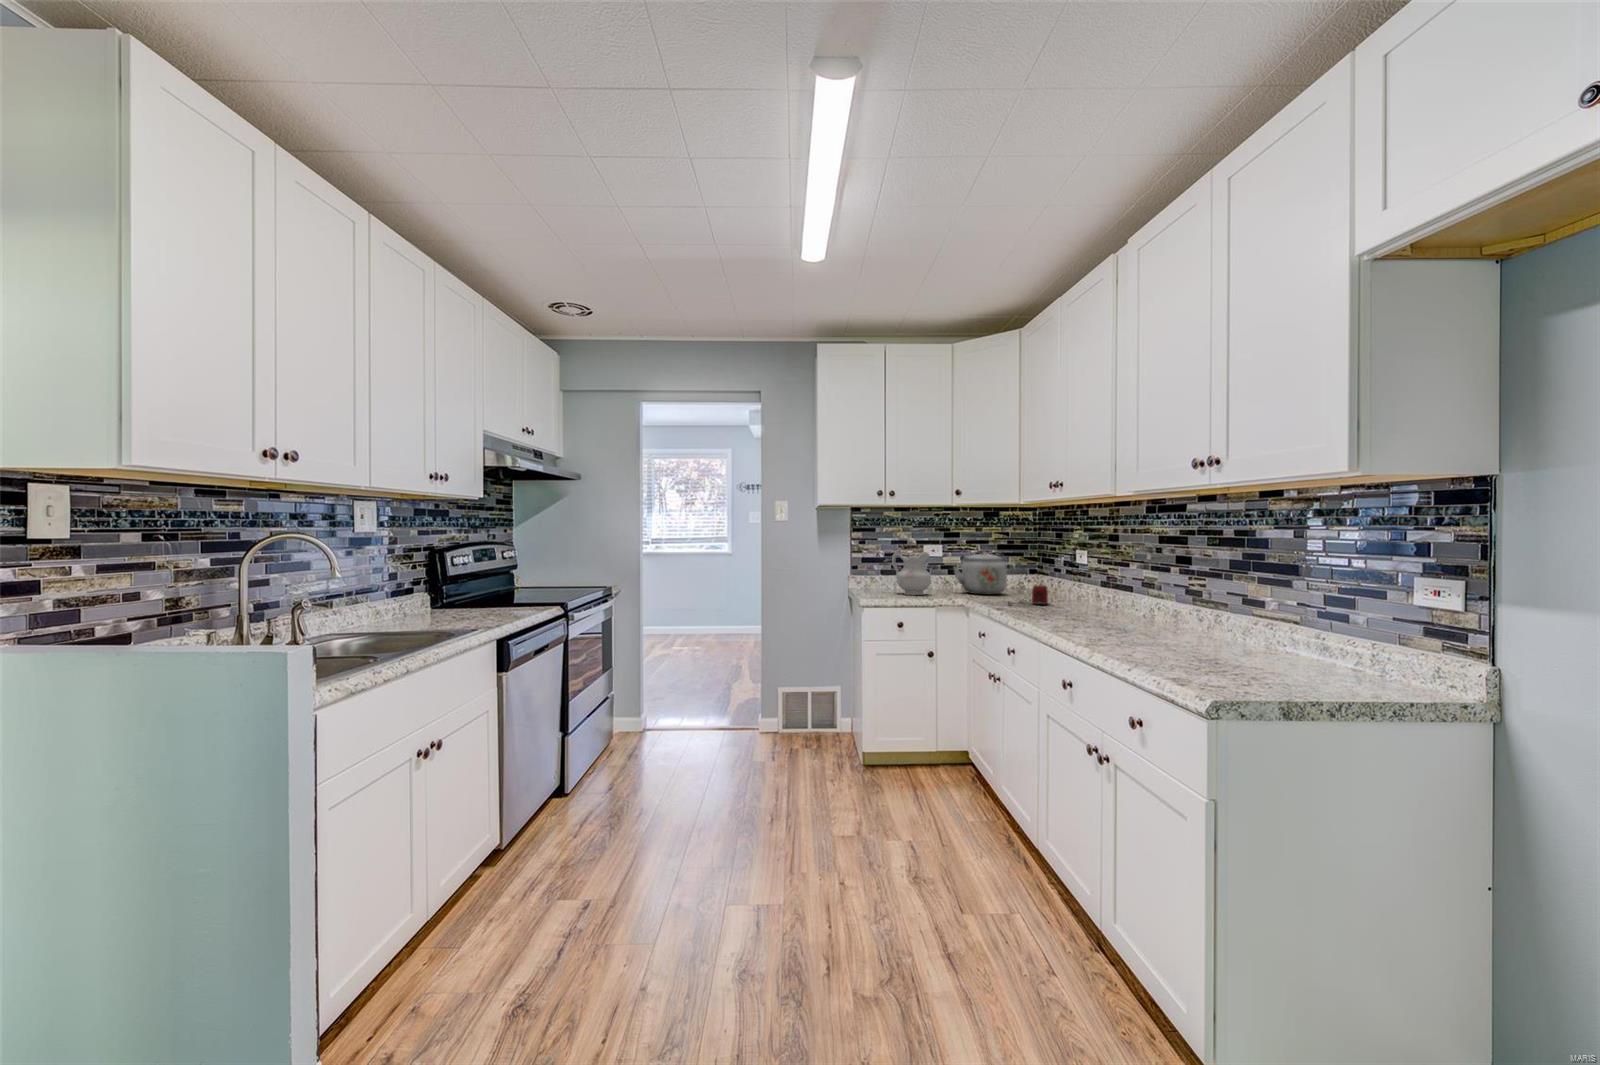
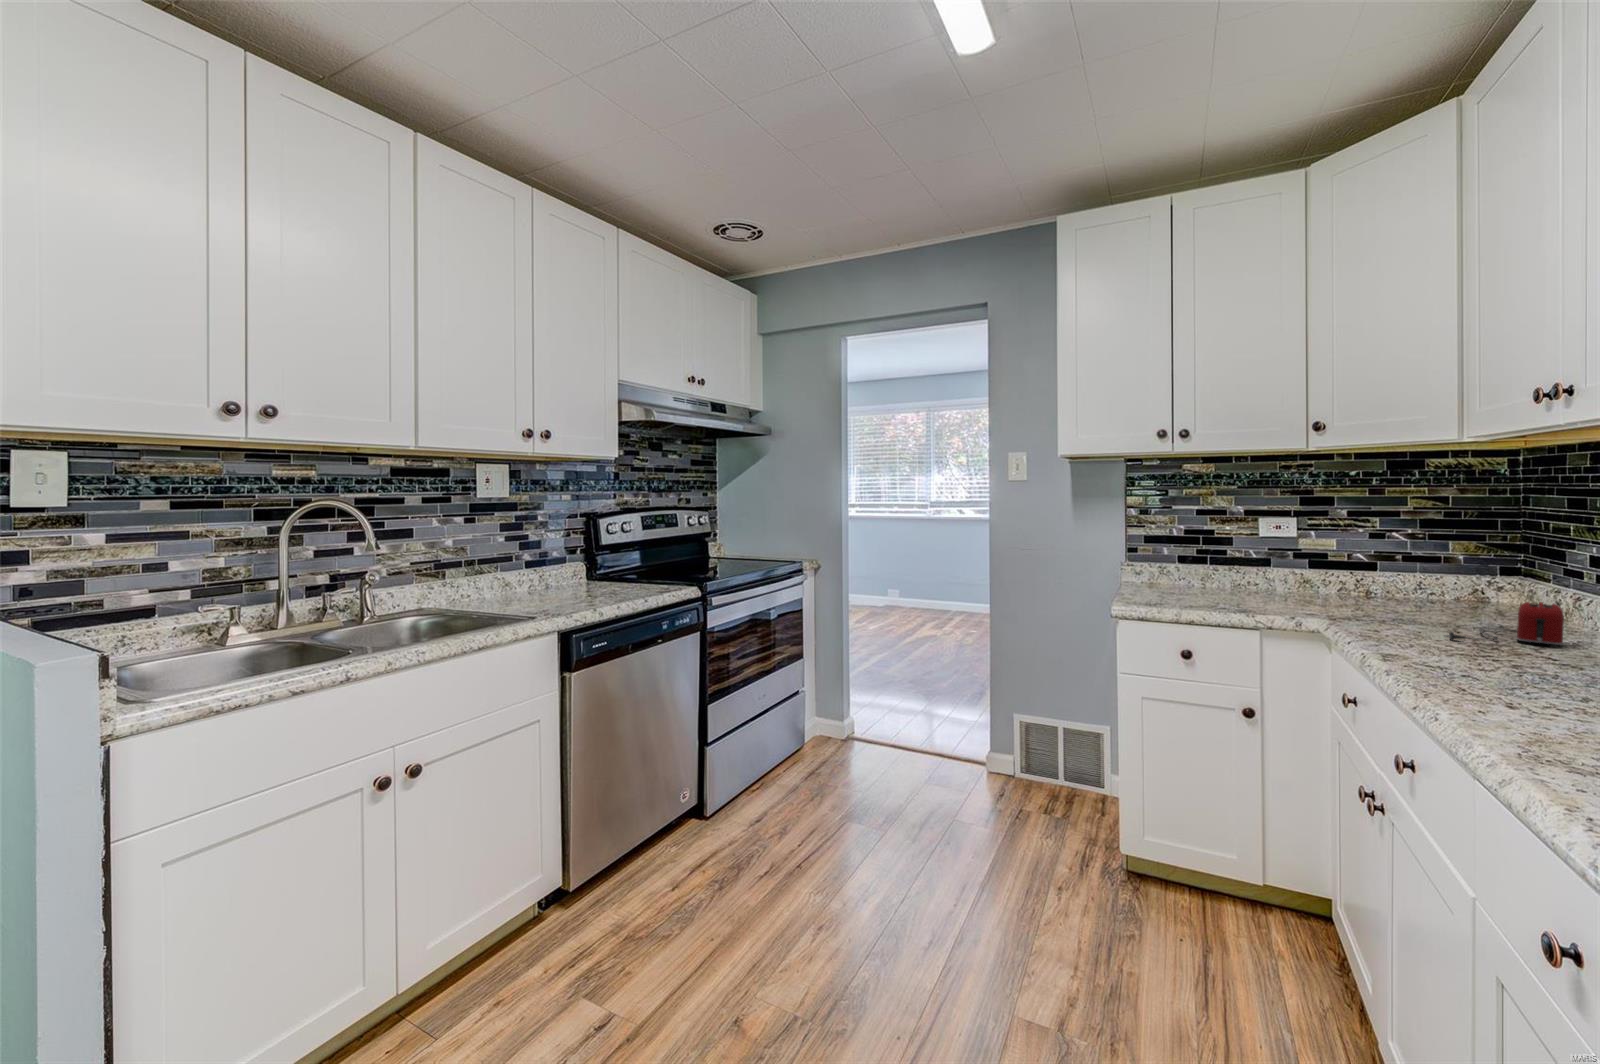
ceramic pitcher: present [892,550,931,595] -> none [1192,527,1269,603]
kettle: present [954,552,1007,594] -> none [1318,531,1444,609]

